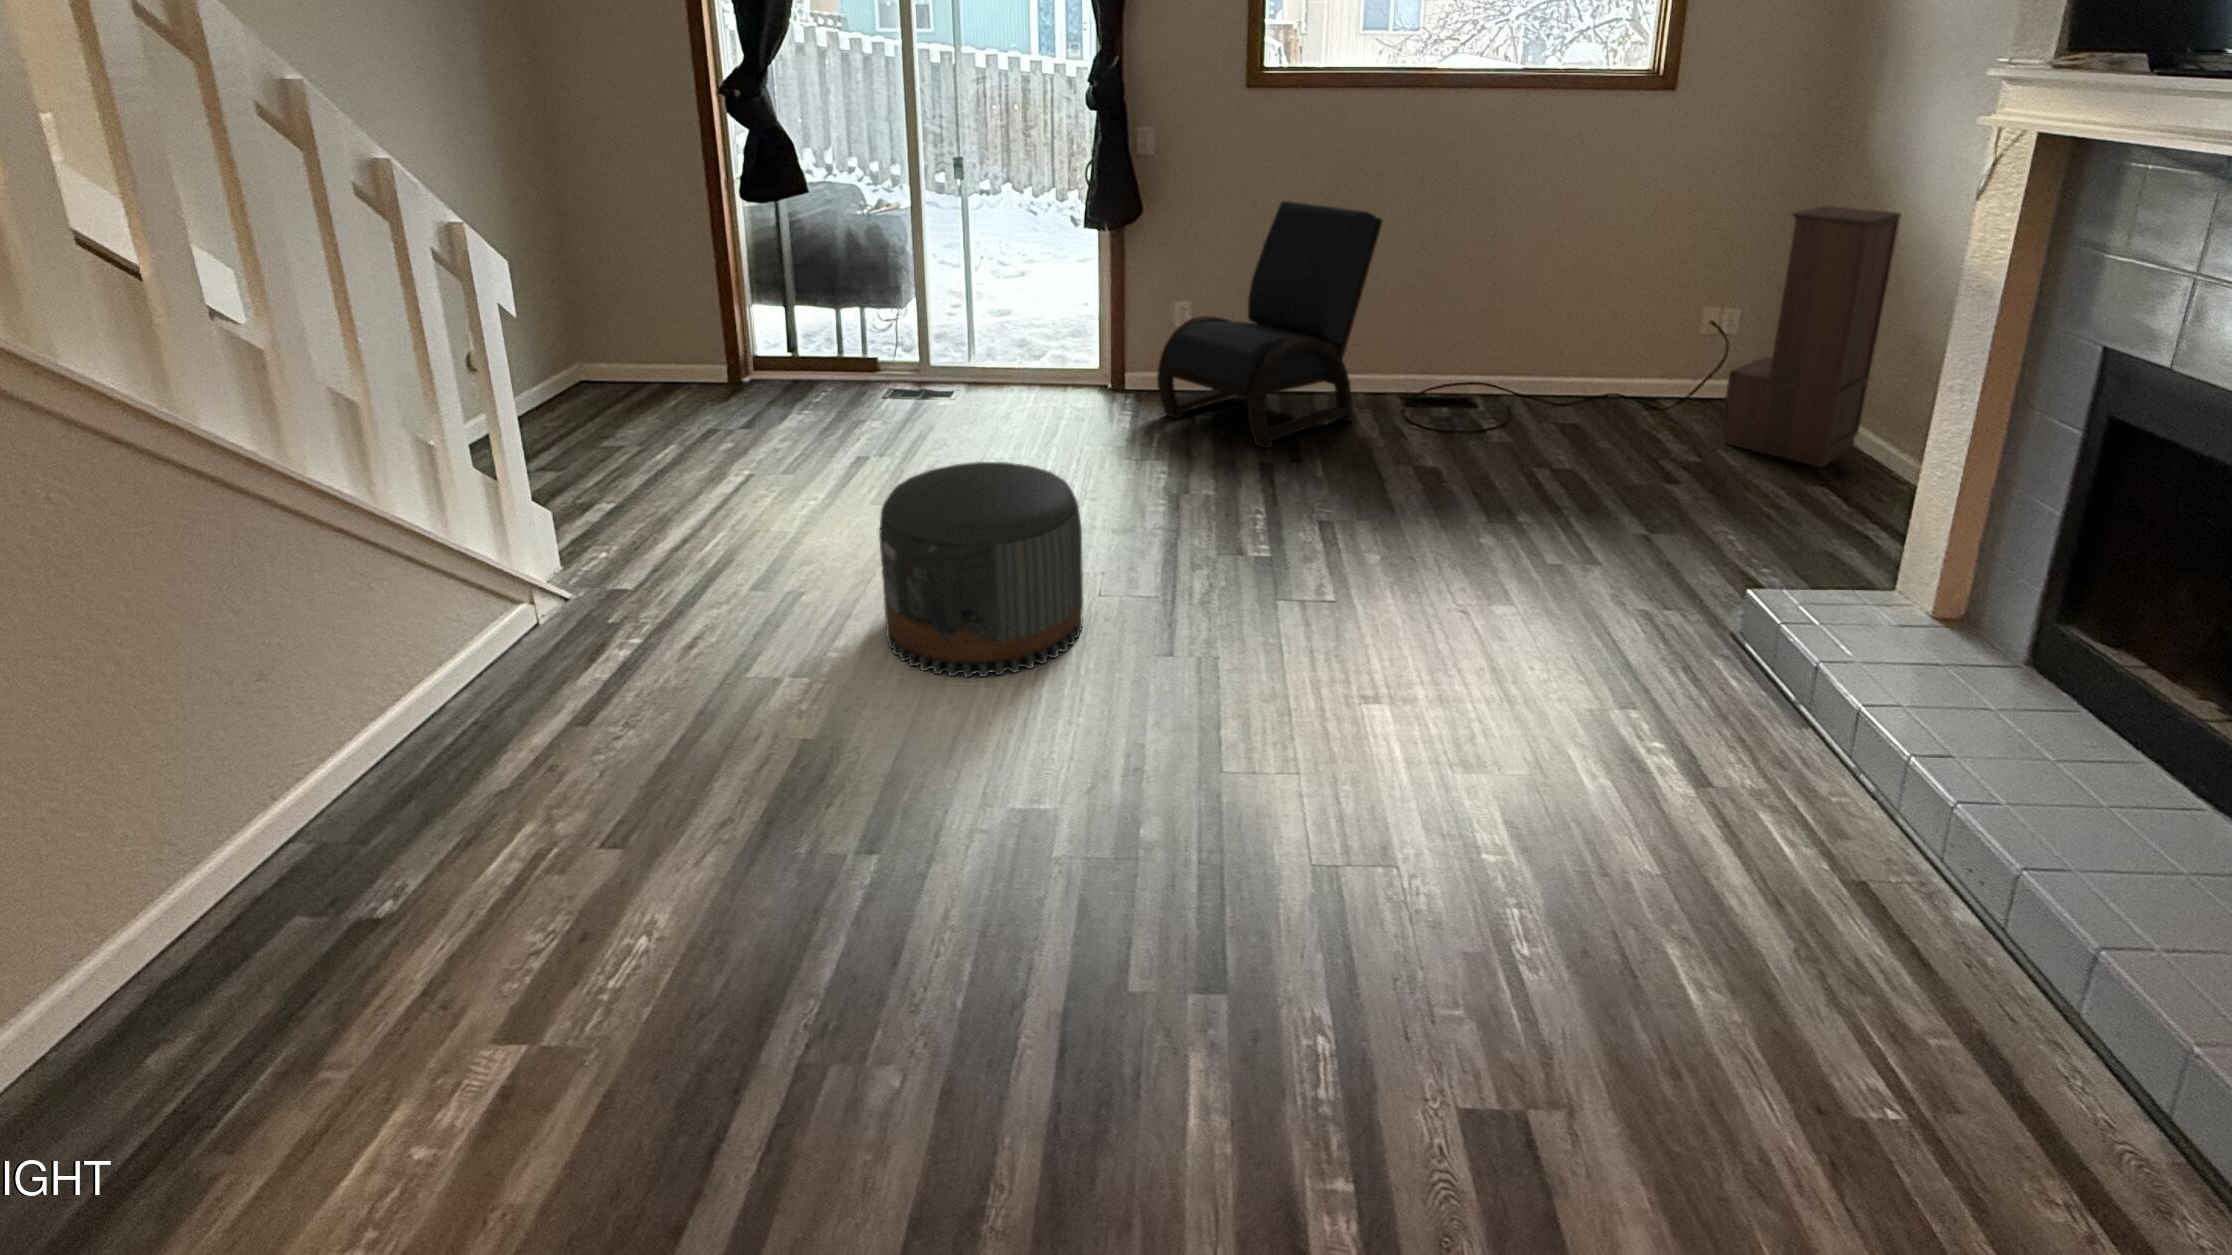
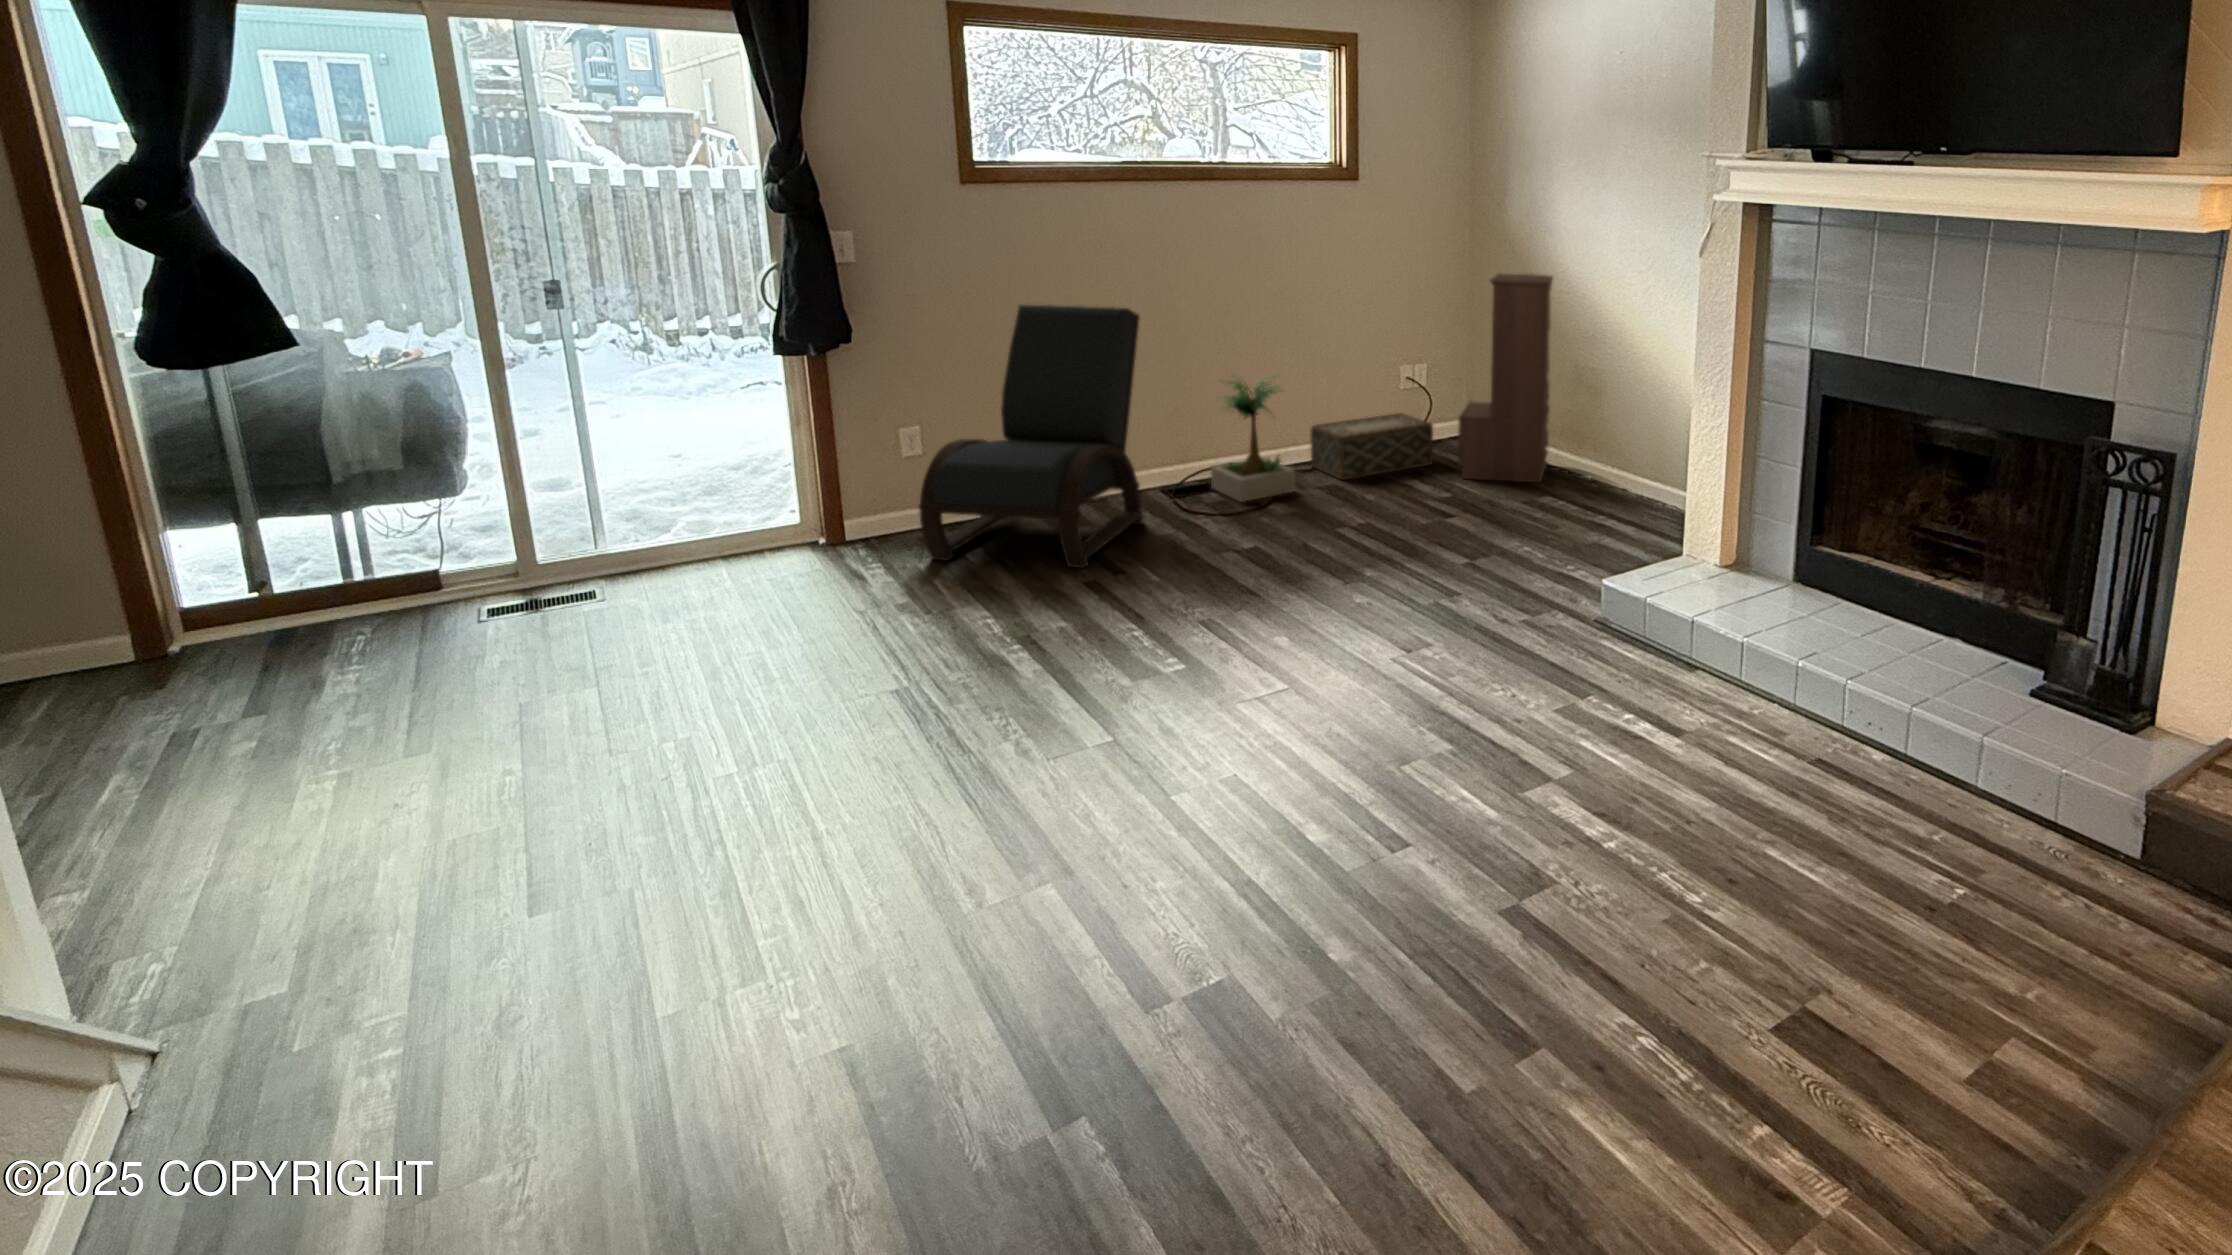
potted plant: none [1443,287,1542,420] -> present [1211,375,1295,502]
woven basket: none [1564,355,1710,422] -> present [1310,413,1433,480]
pouf: present [879,462,1083,677] -> none [796,630,1077,916]

